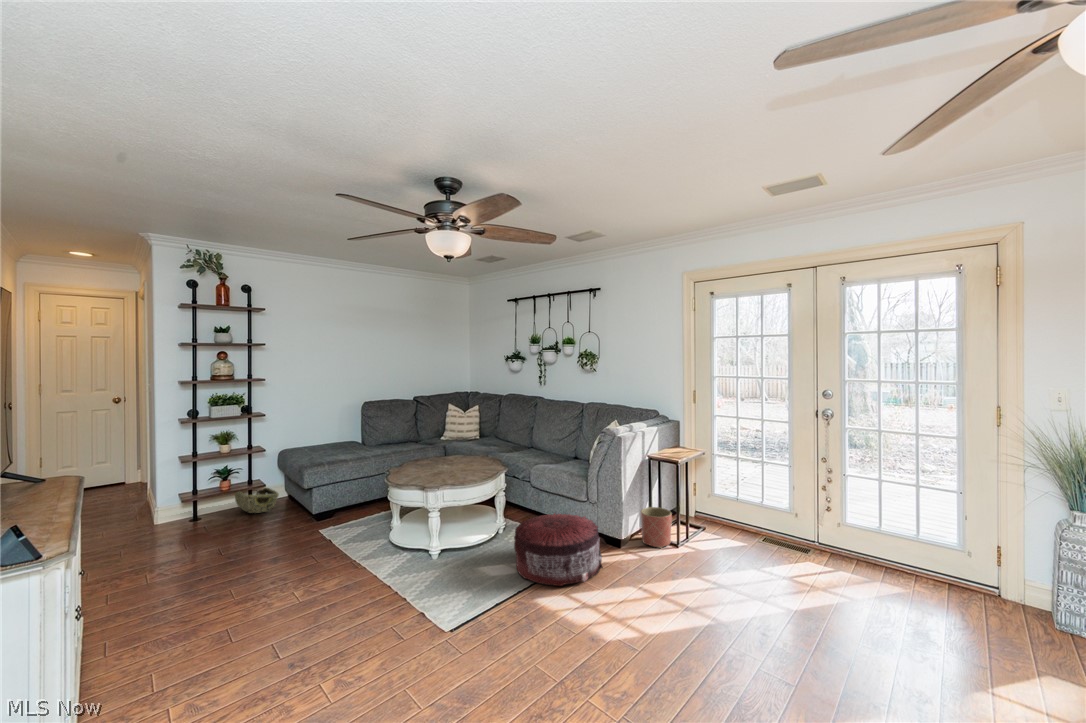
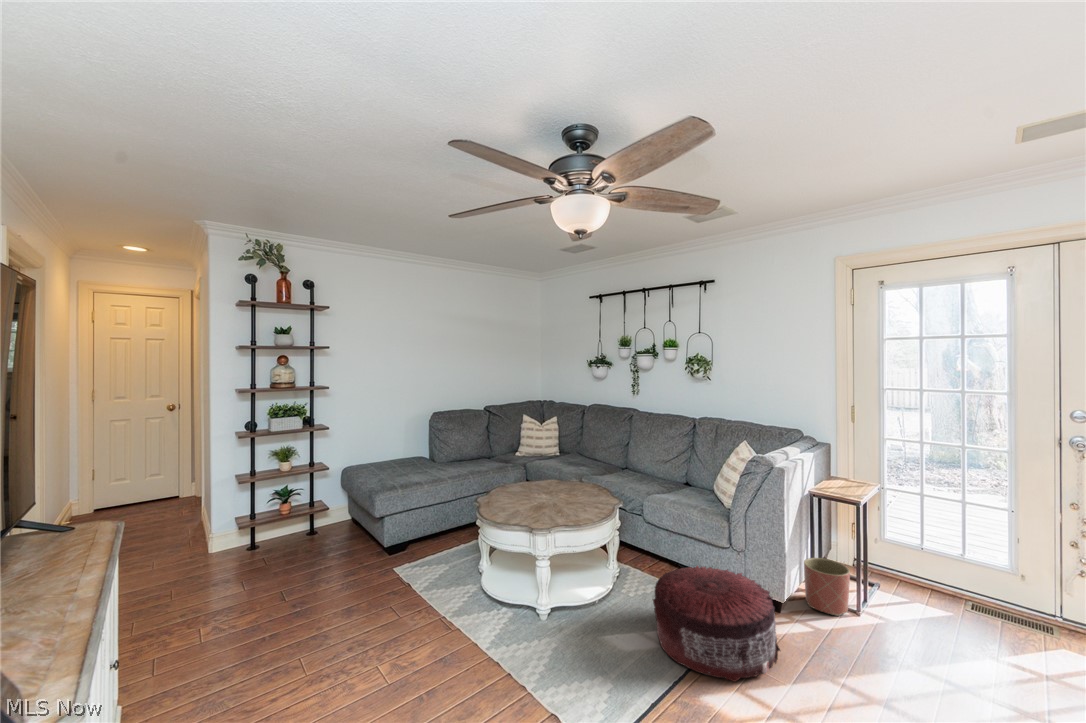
woven basket: present [235,488,279,513] -> none [295,510,345,543]

